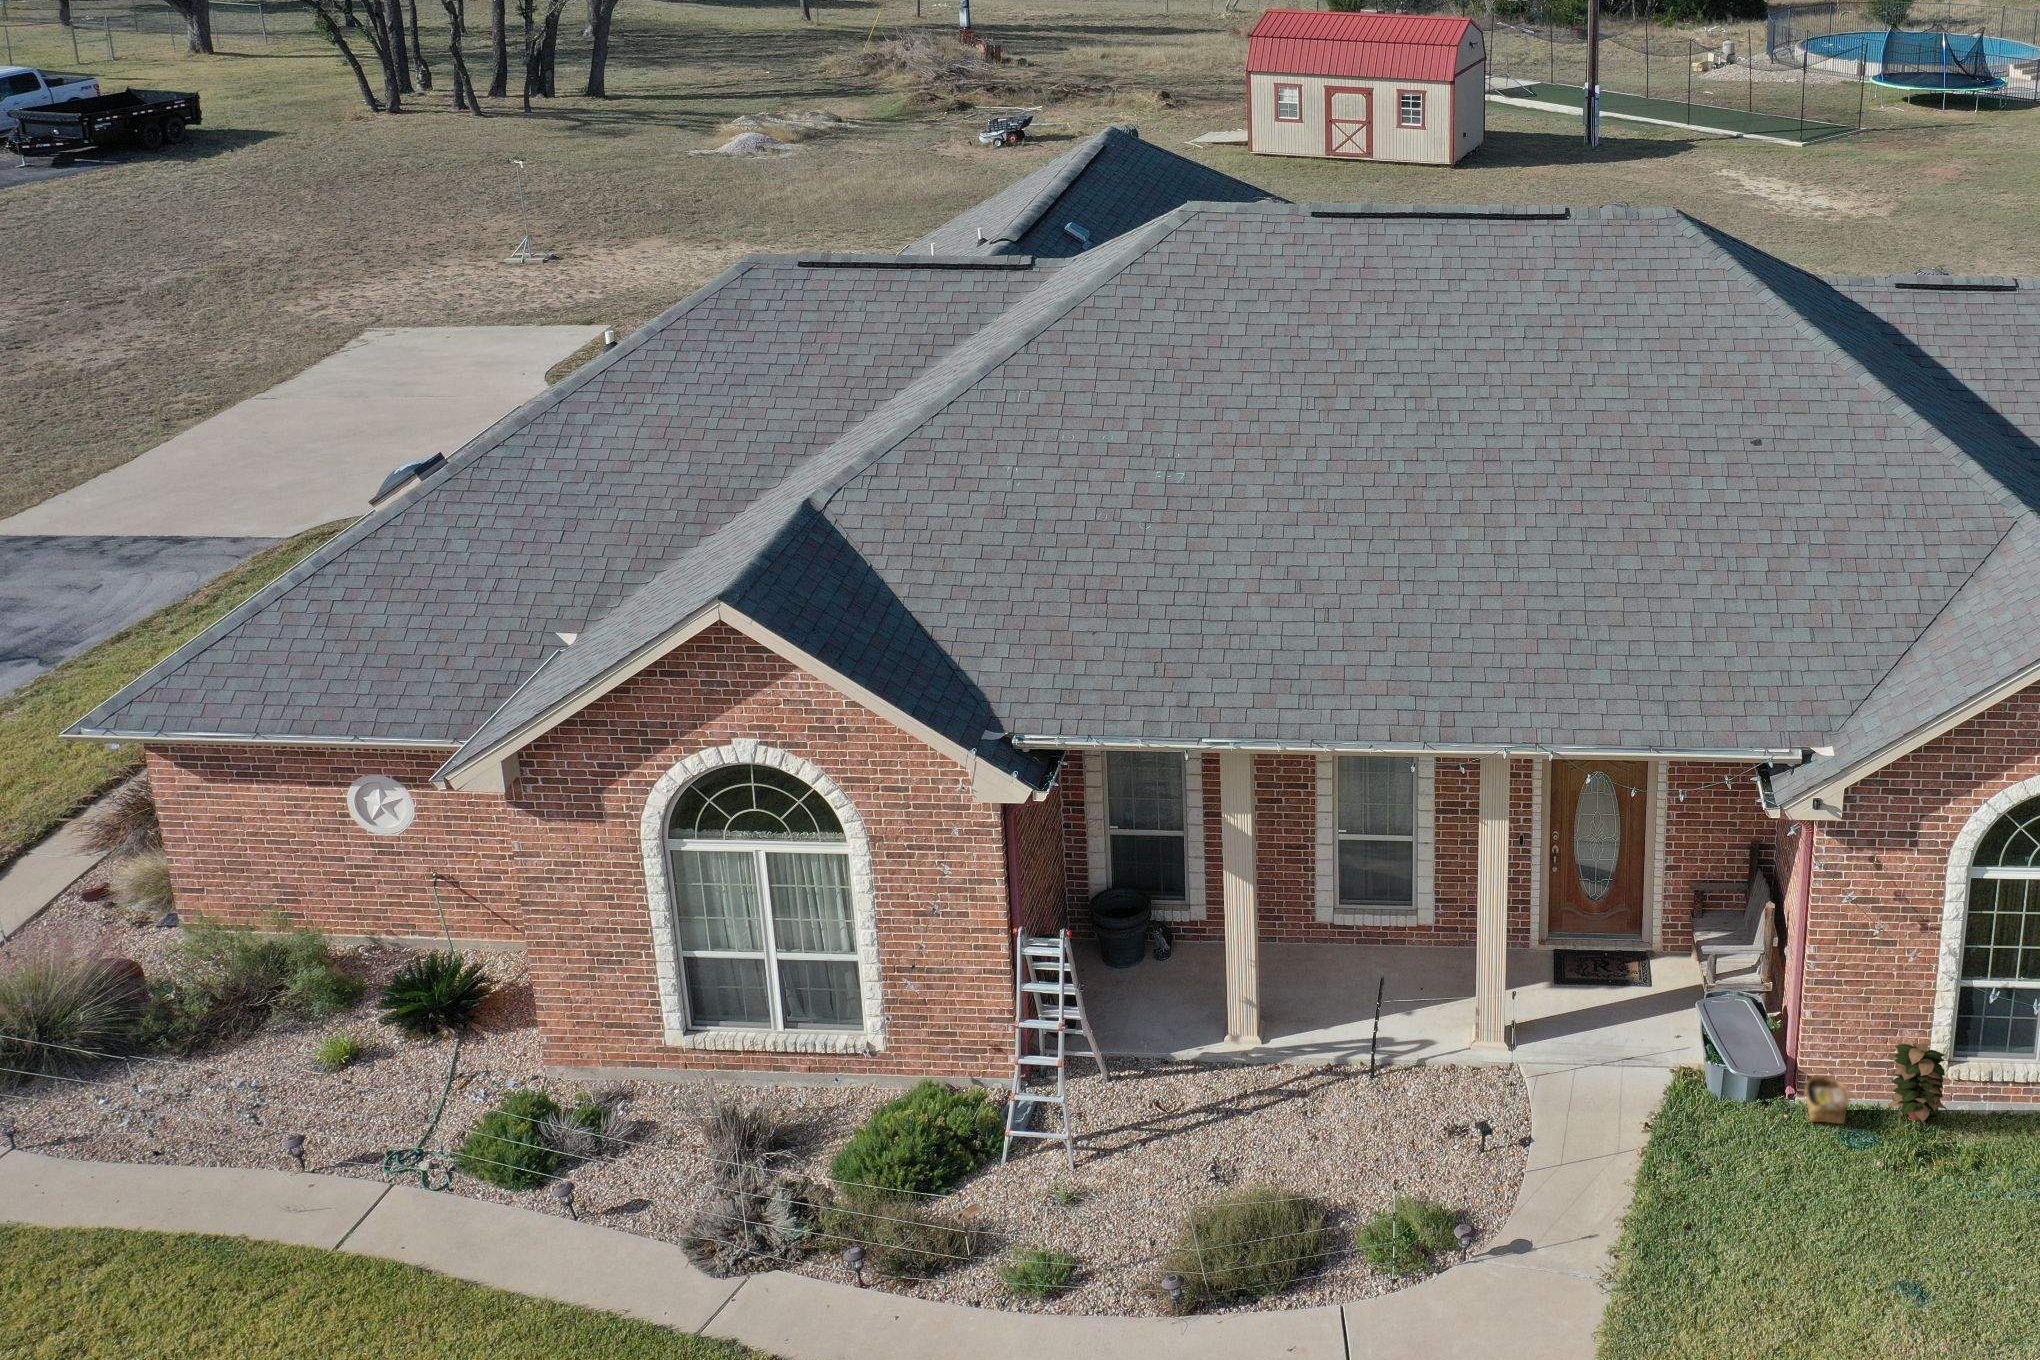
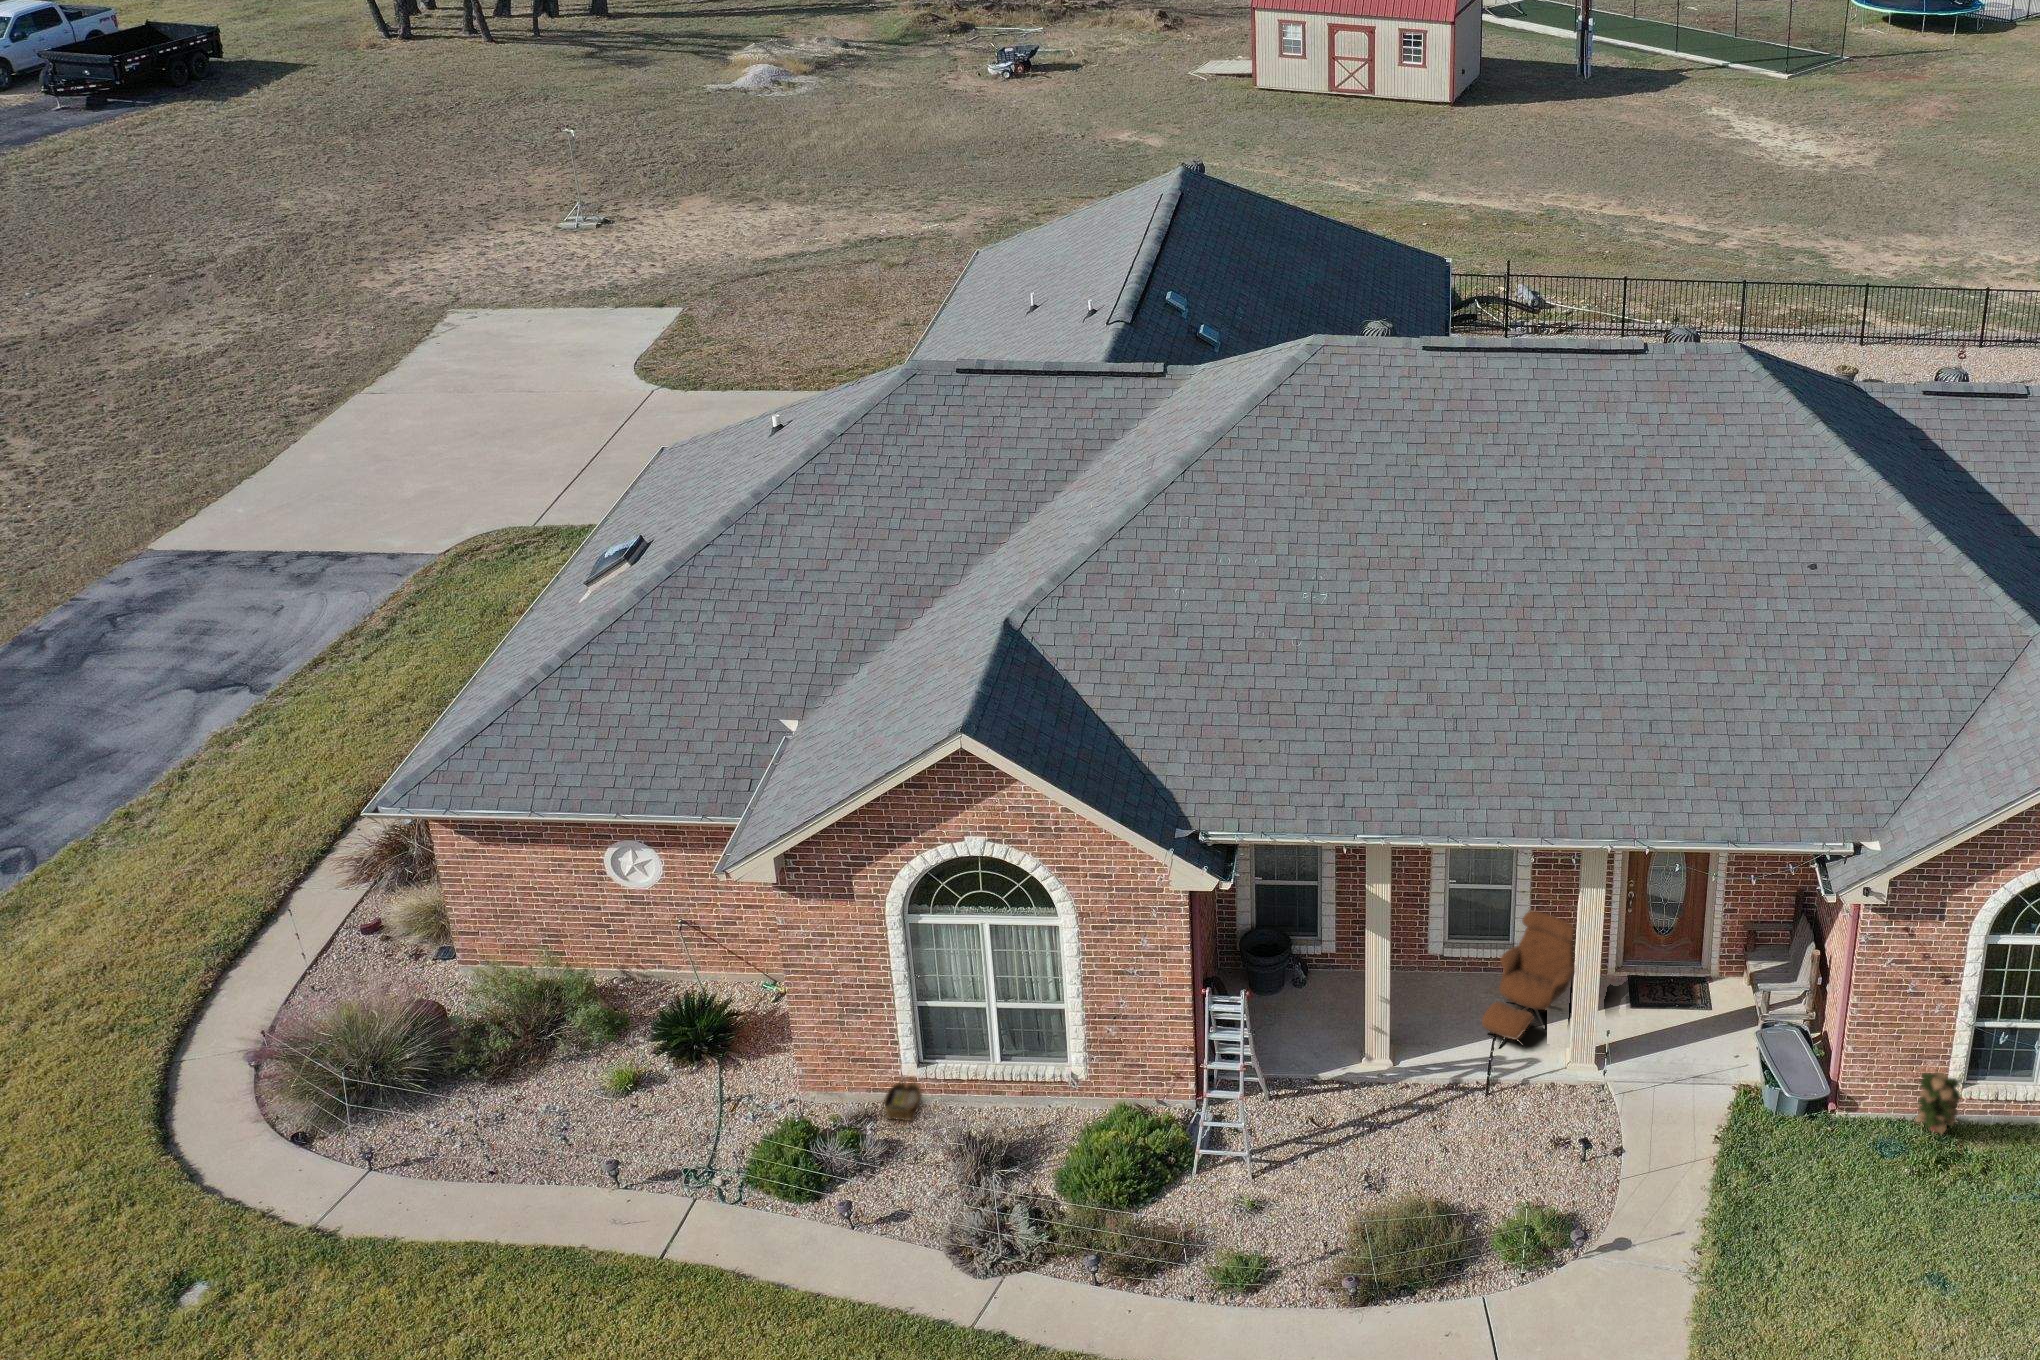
lounge chair: none [1372,865,1487,1026] -> present [1482,911,1575,1046]
woven basket: present [1806,1072,1849,1124] -> present [884,1081,922,1121]

